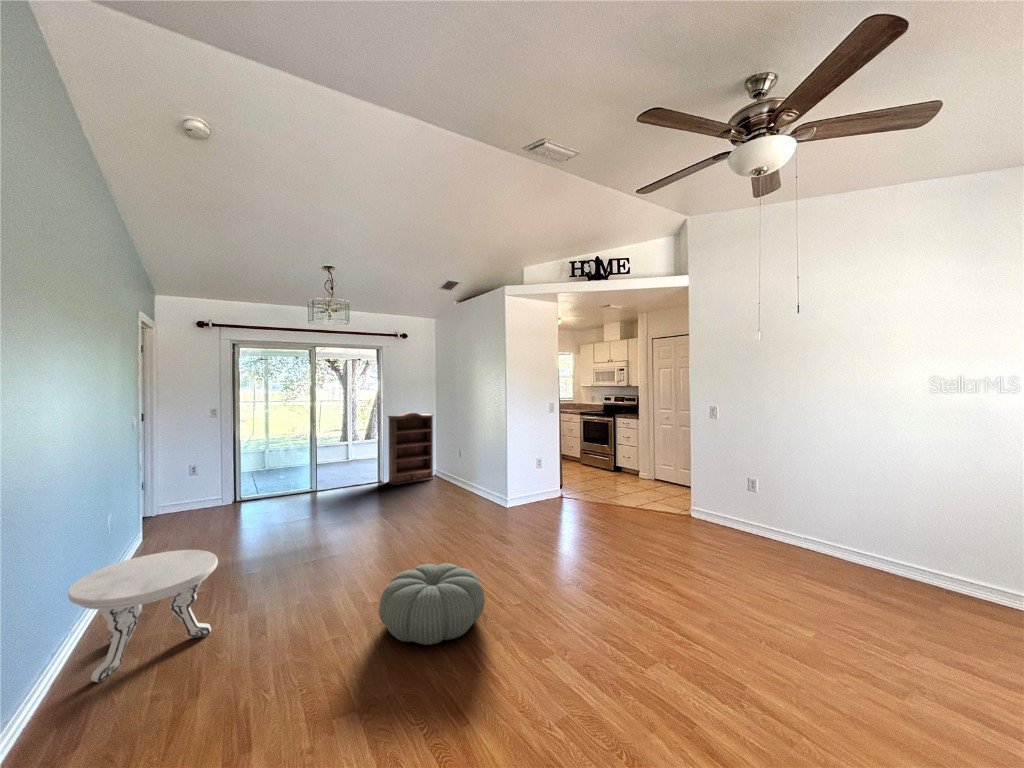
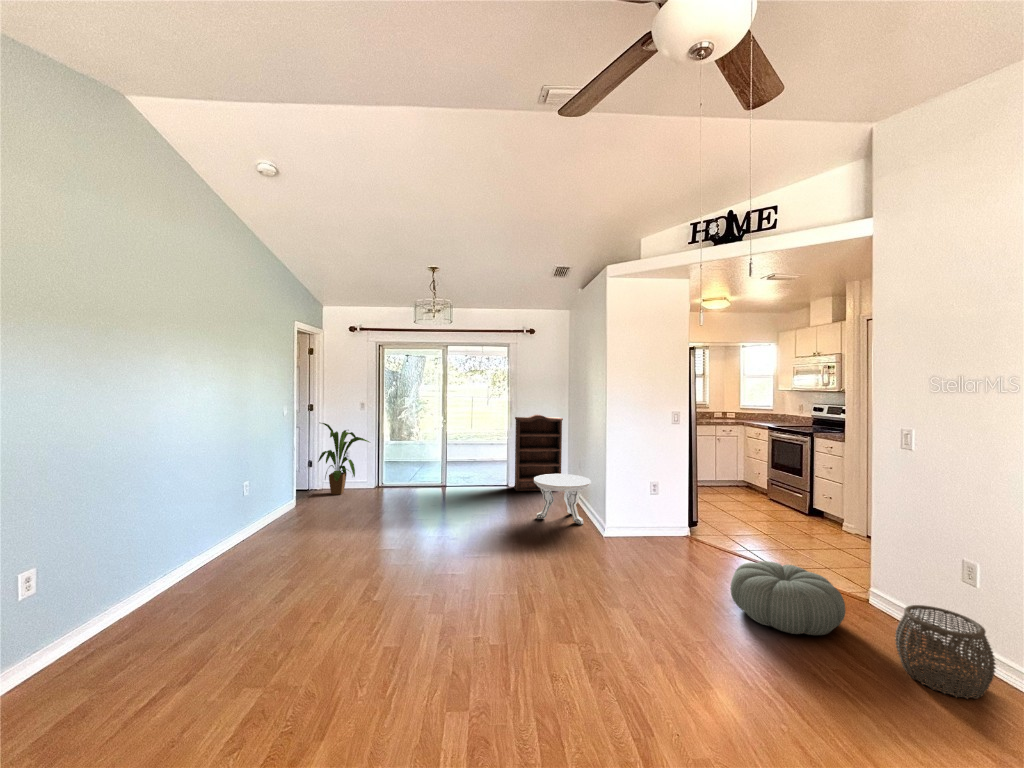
house plant: none [161,435,231,519] -> present [318,423,369,495]
woven basket: none [724,504,771,549] -> present [895,605,996,699]
side table: present [68,550,218,682] -> present [534,474,591,524]
pouf: present [379,563,485,645] -> present [730,561,846,635]

